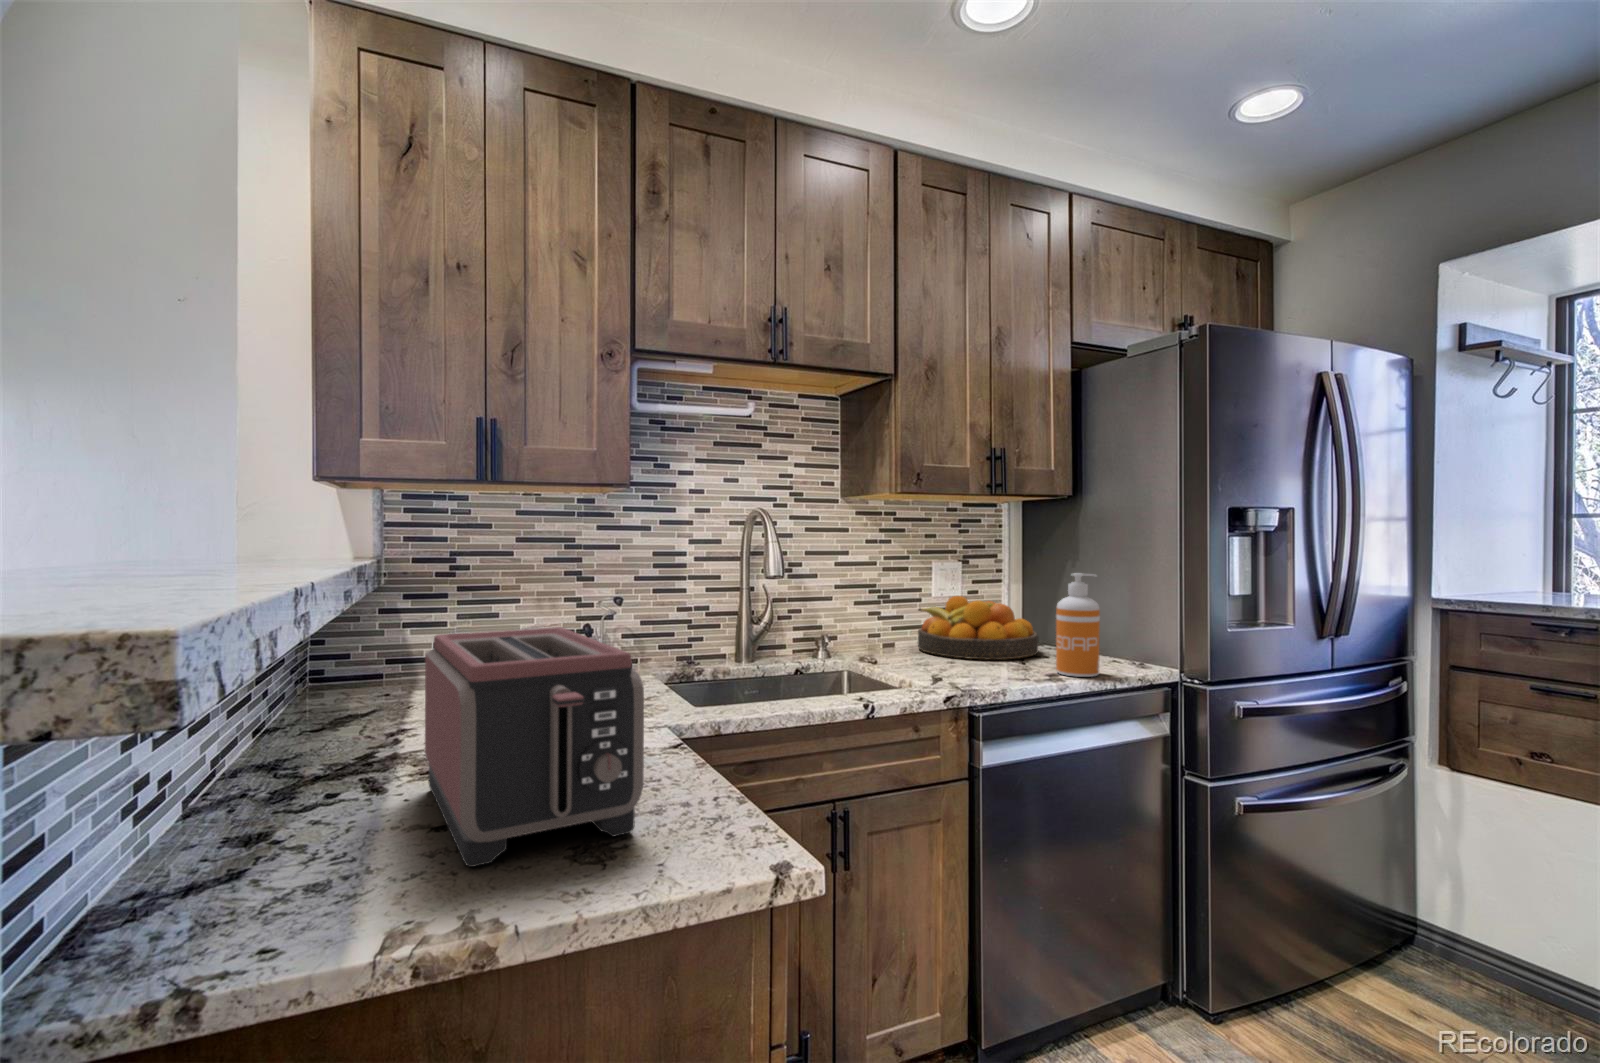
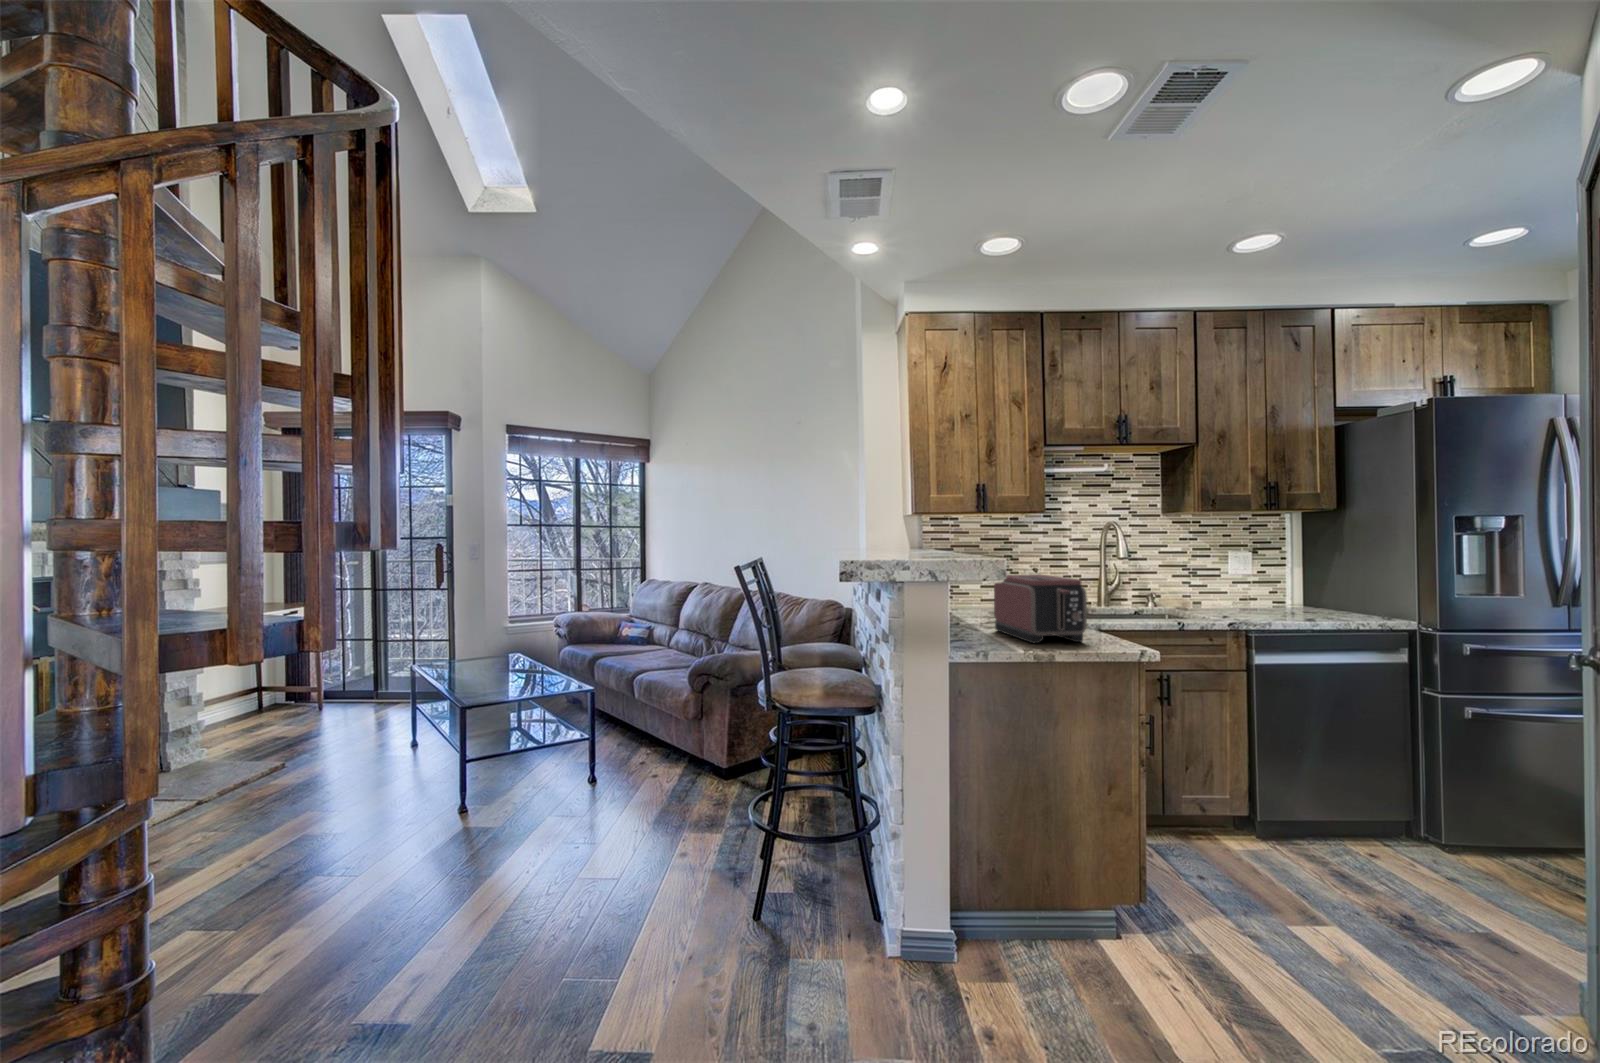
soap dispenser: present [1056,573,1100,677] -> none [1312,558,1343,620]
fruit bowl: present [918,596,1038,660] -> none [1218,573,1308,612]

